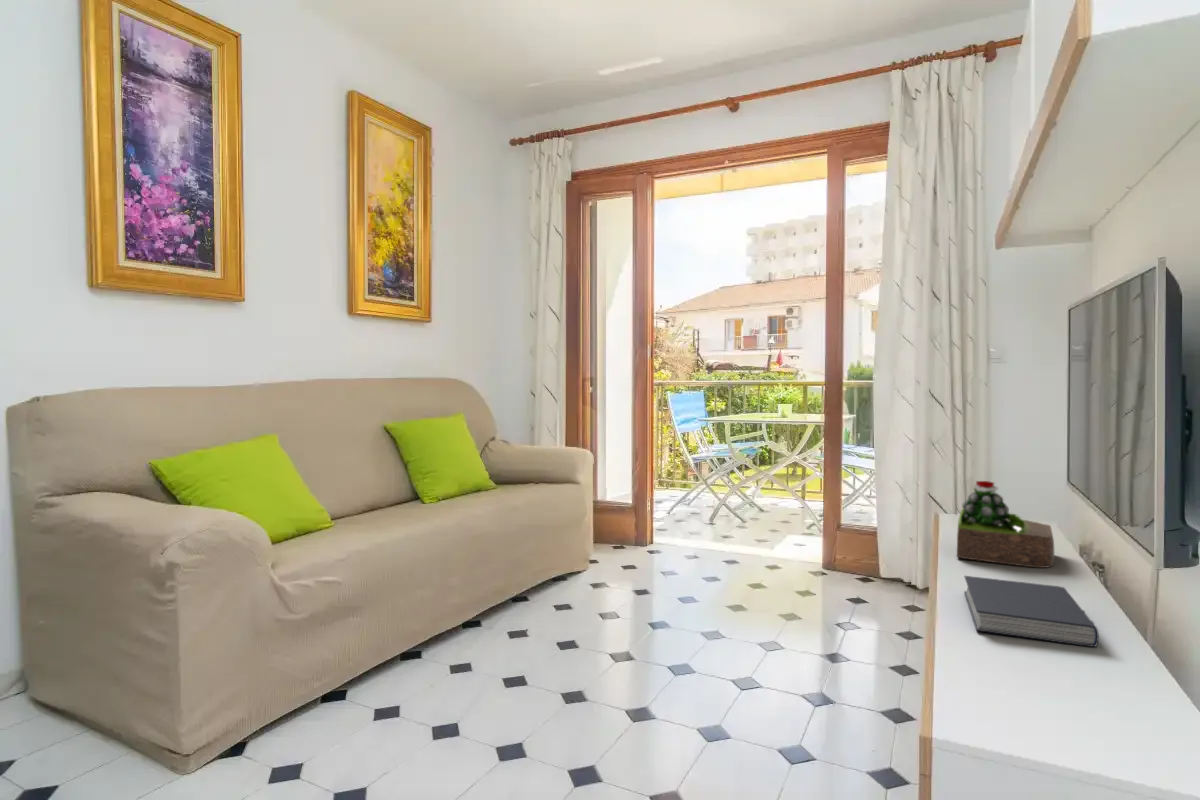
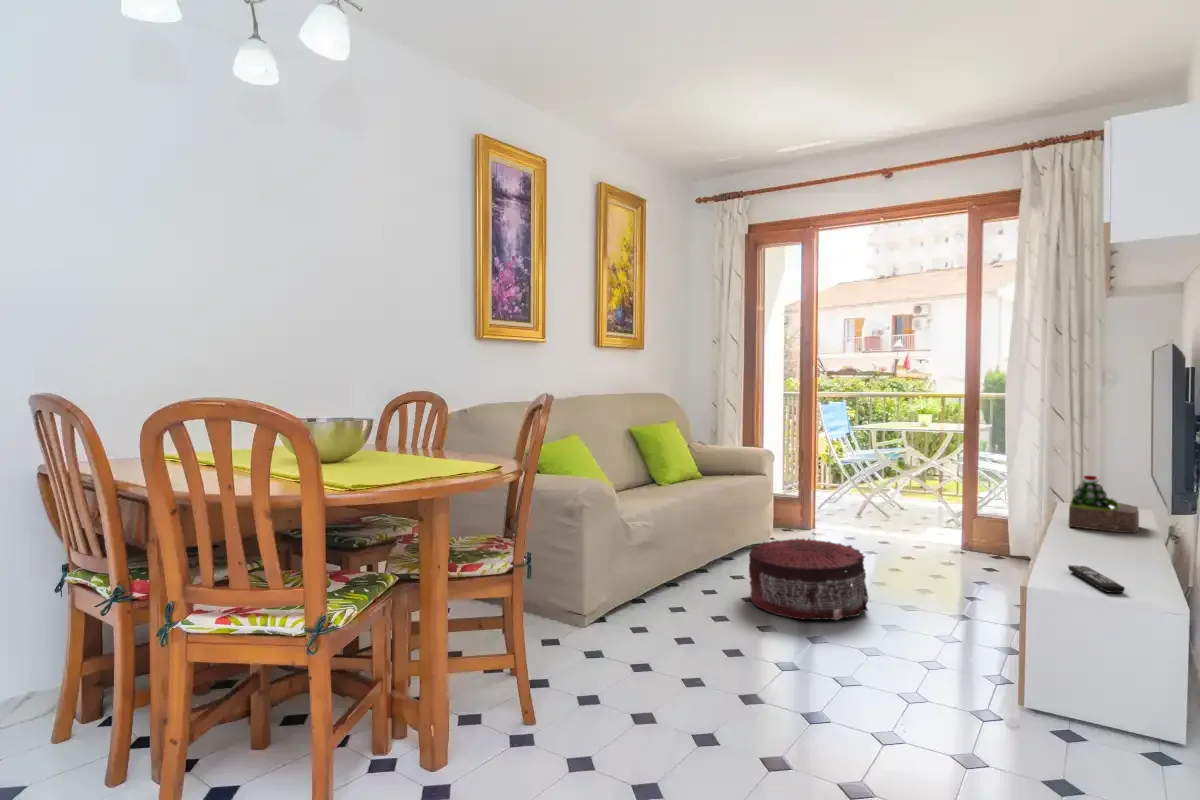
pouf: none [510,574,679,714] -> present [749,539,868,620]
book: present [964,576,1099,647] -> none [1070,533,1147,567]
remote control: none [972,656,1091,736] -> present [1068,565,1125,593]

